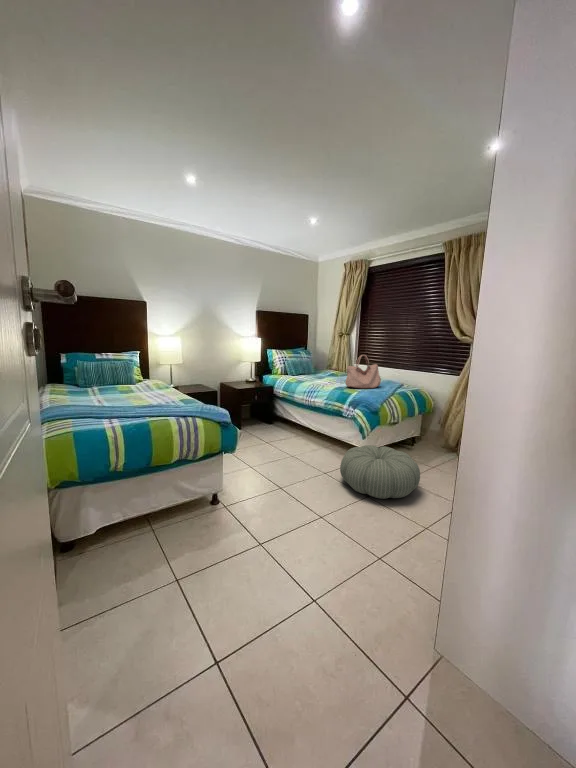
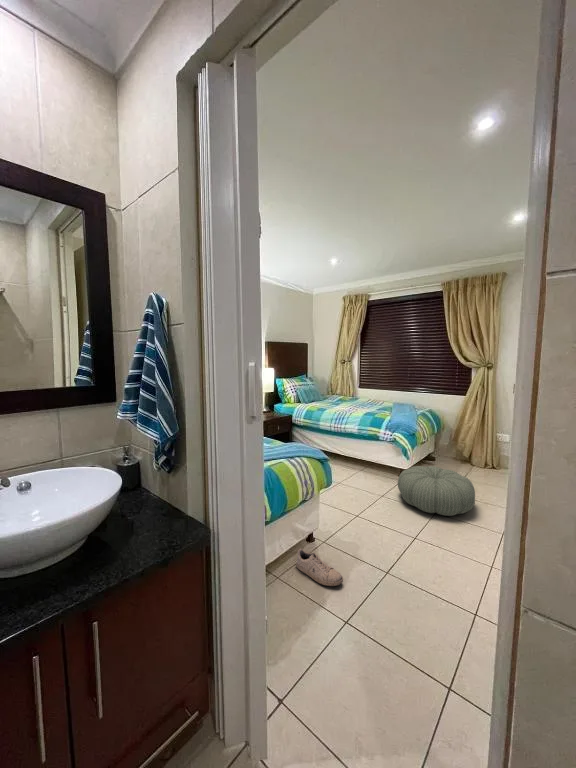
handbag: present [345,355,381,388] -> none [373,382,403,413]
shoe: none [186,506,216,543] -> present [296,549,343,586]

